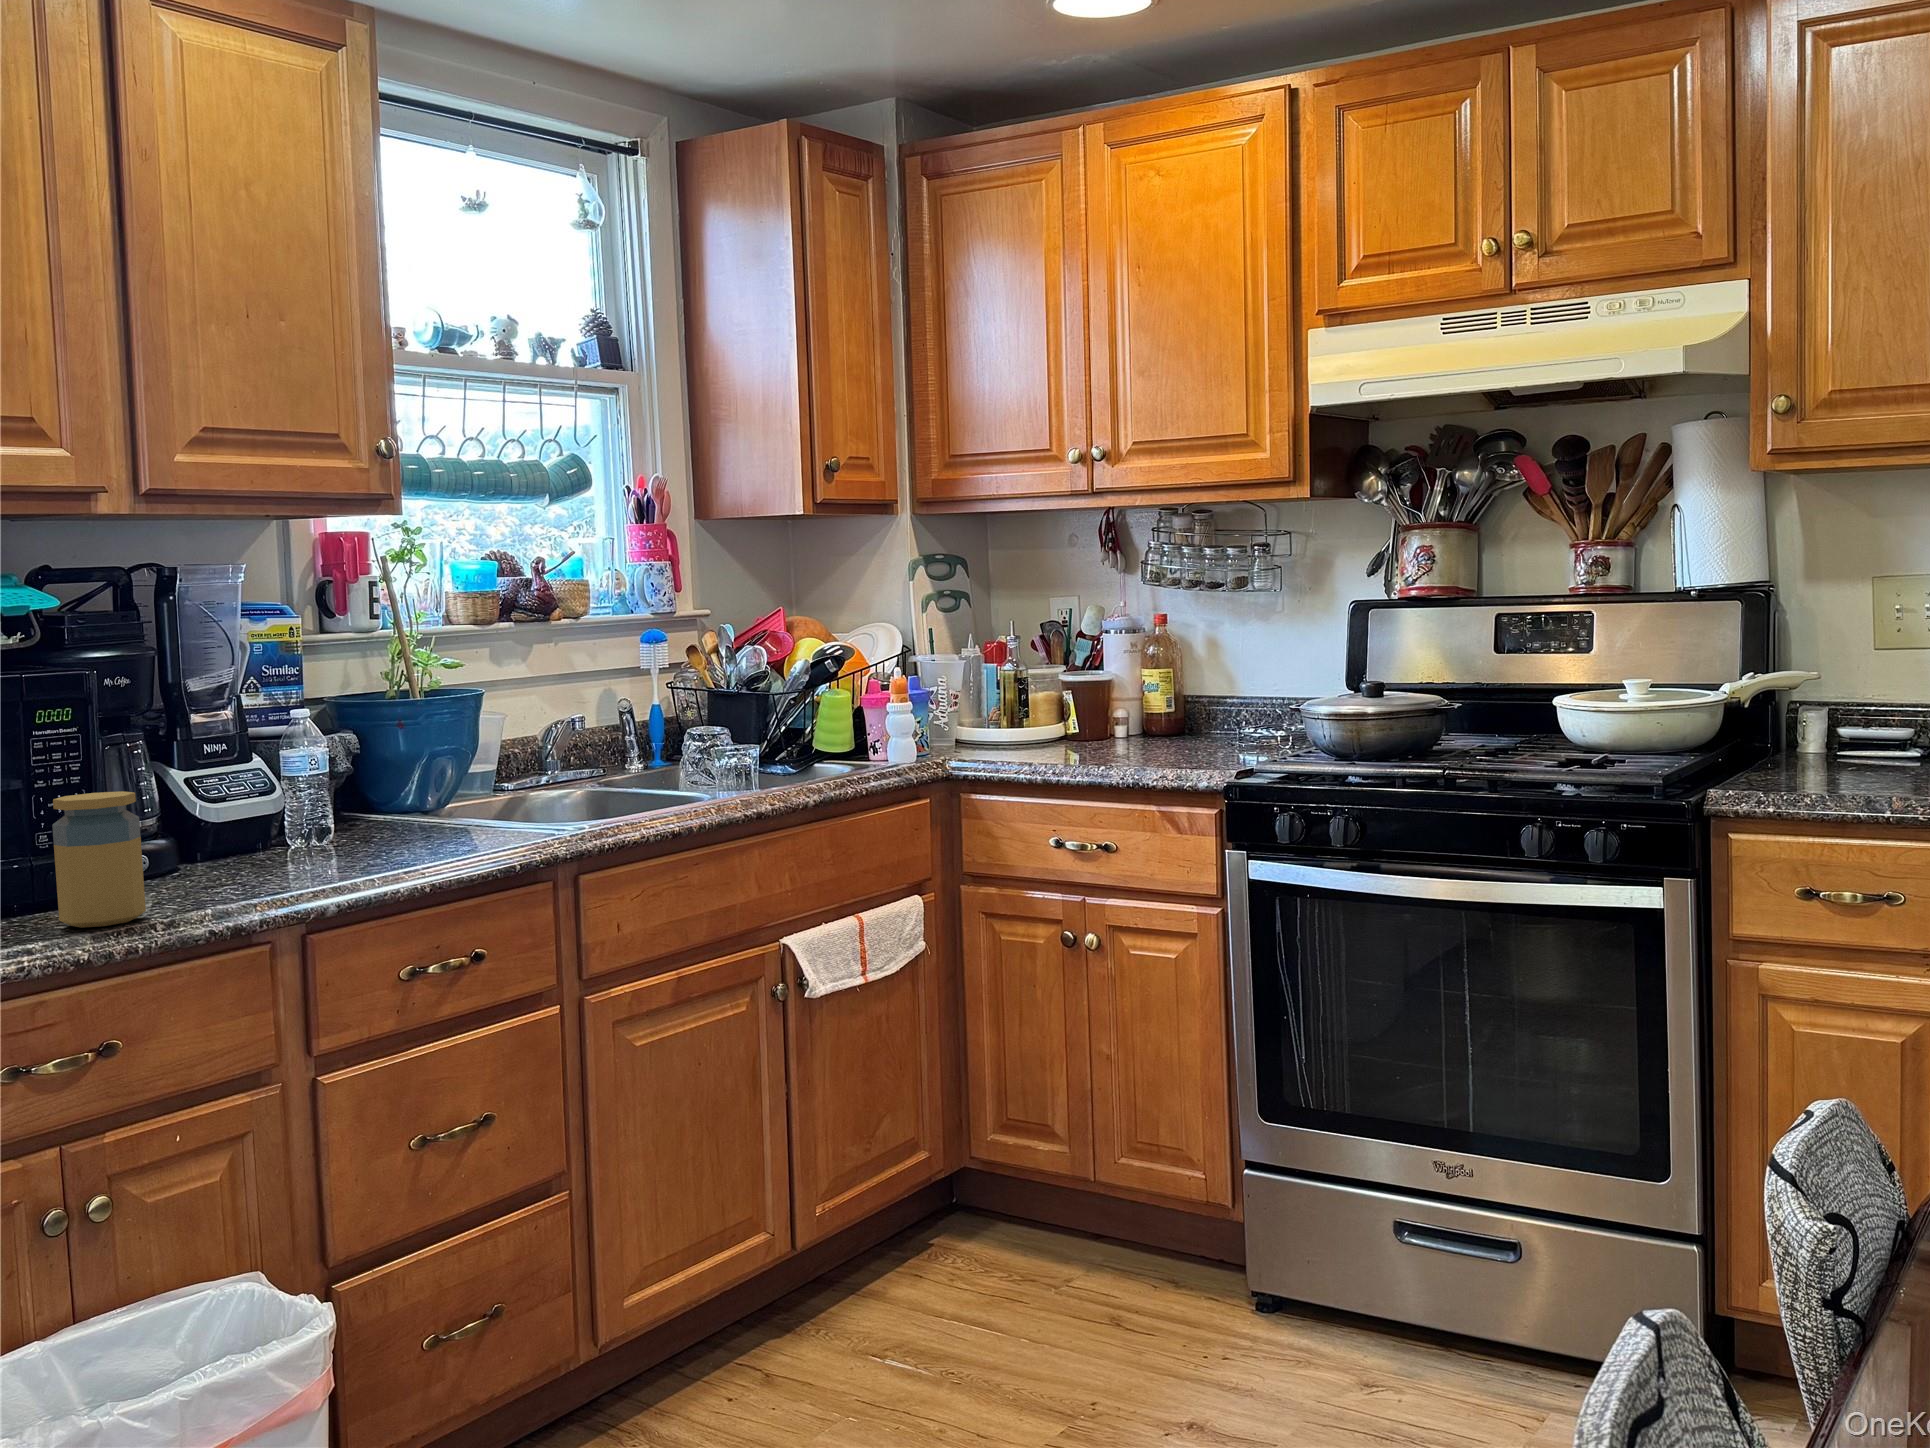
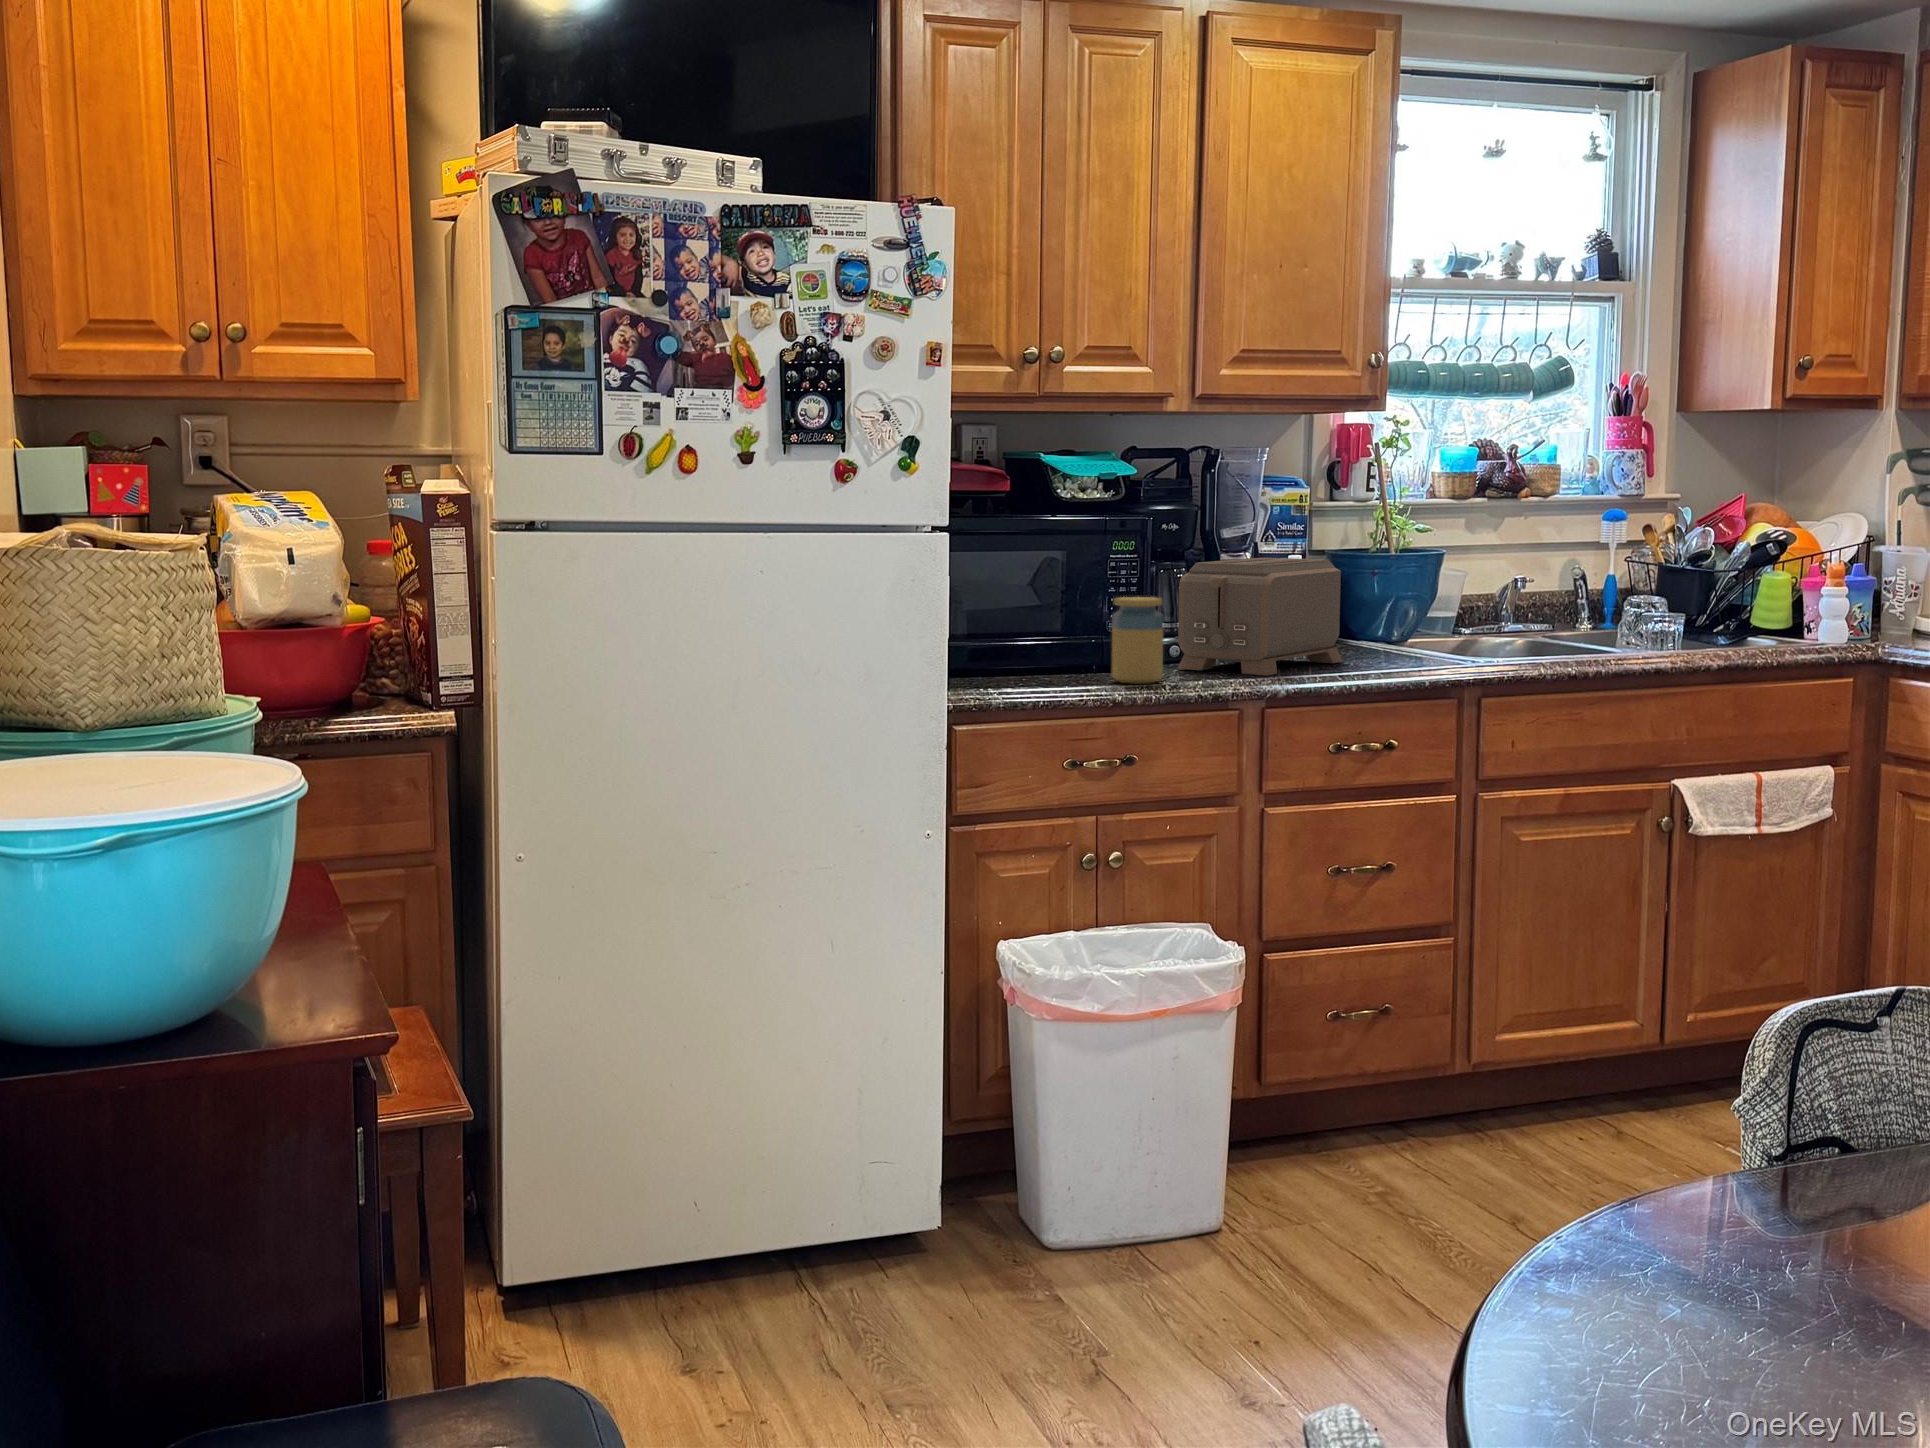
toaster: none [145,714,384,890] -> present [1178,558,1342,676]

